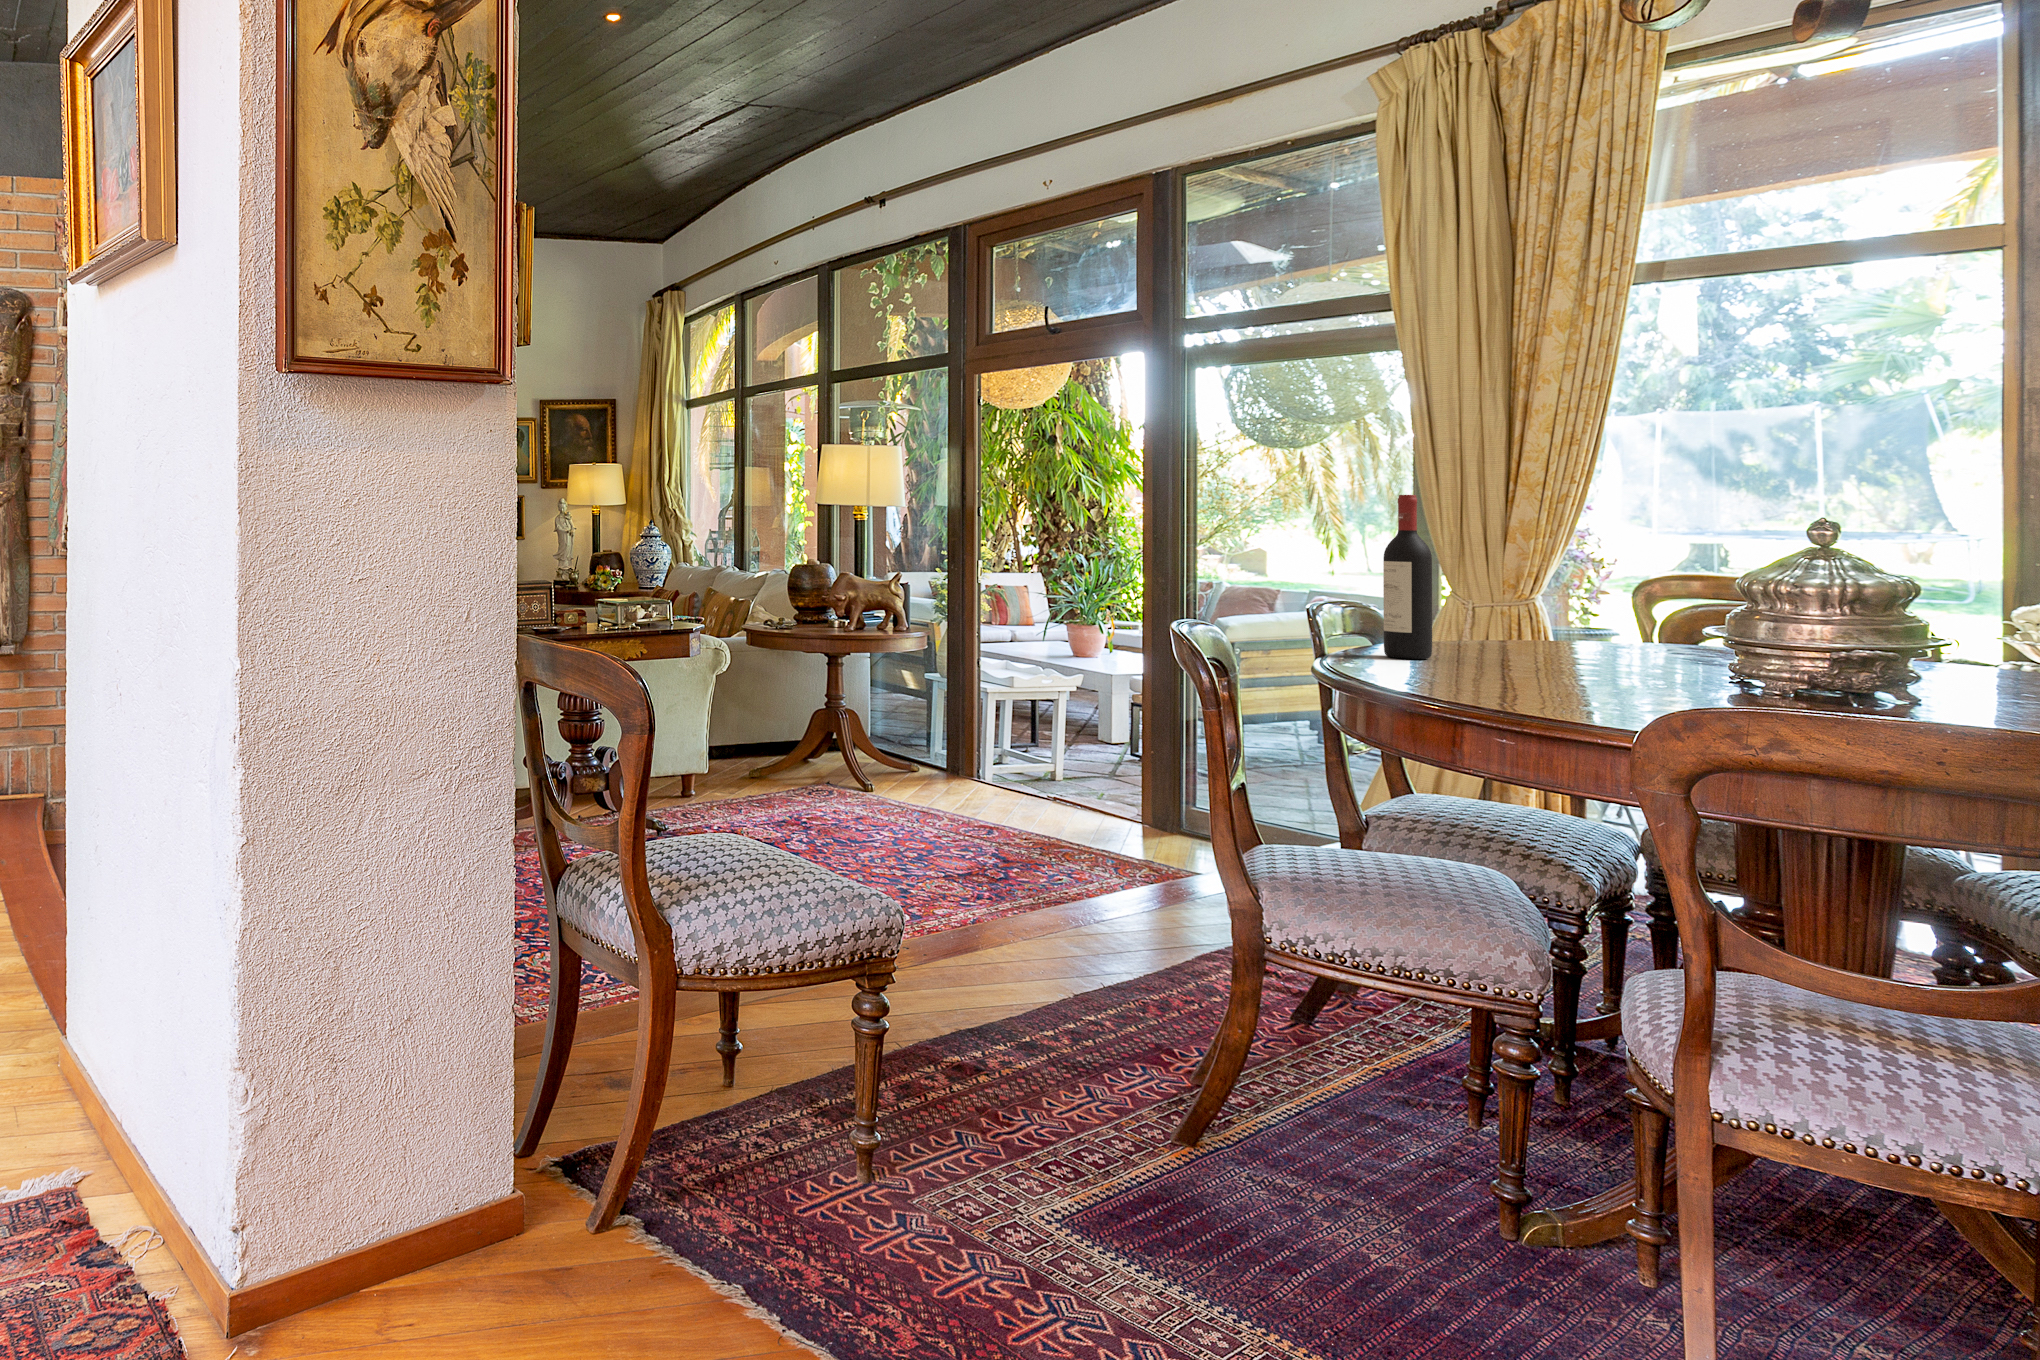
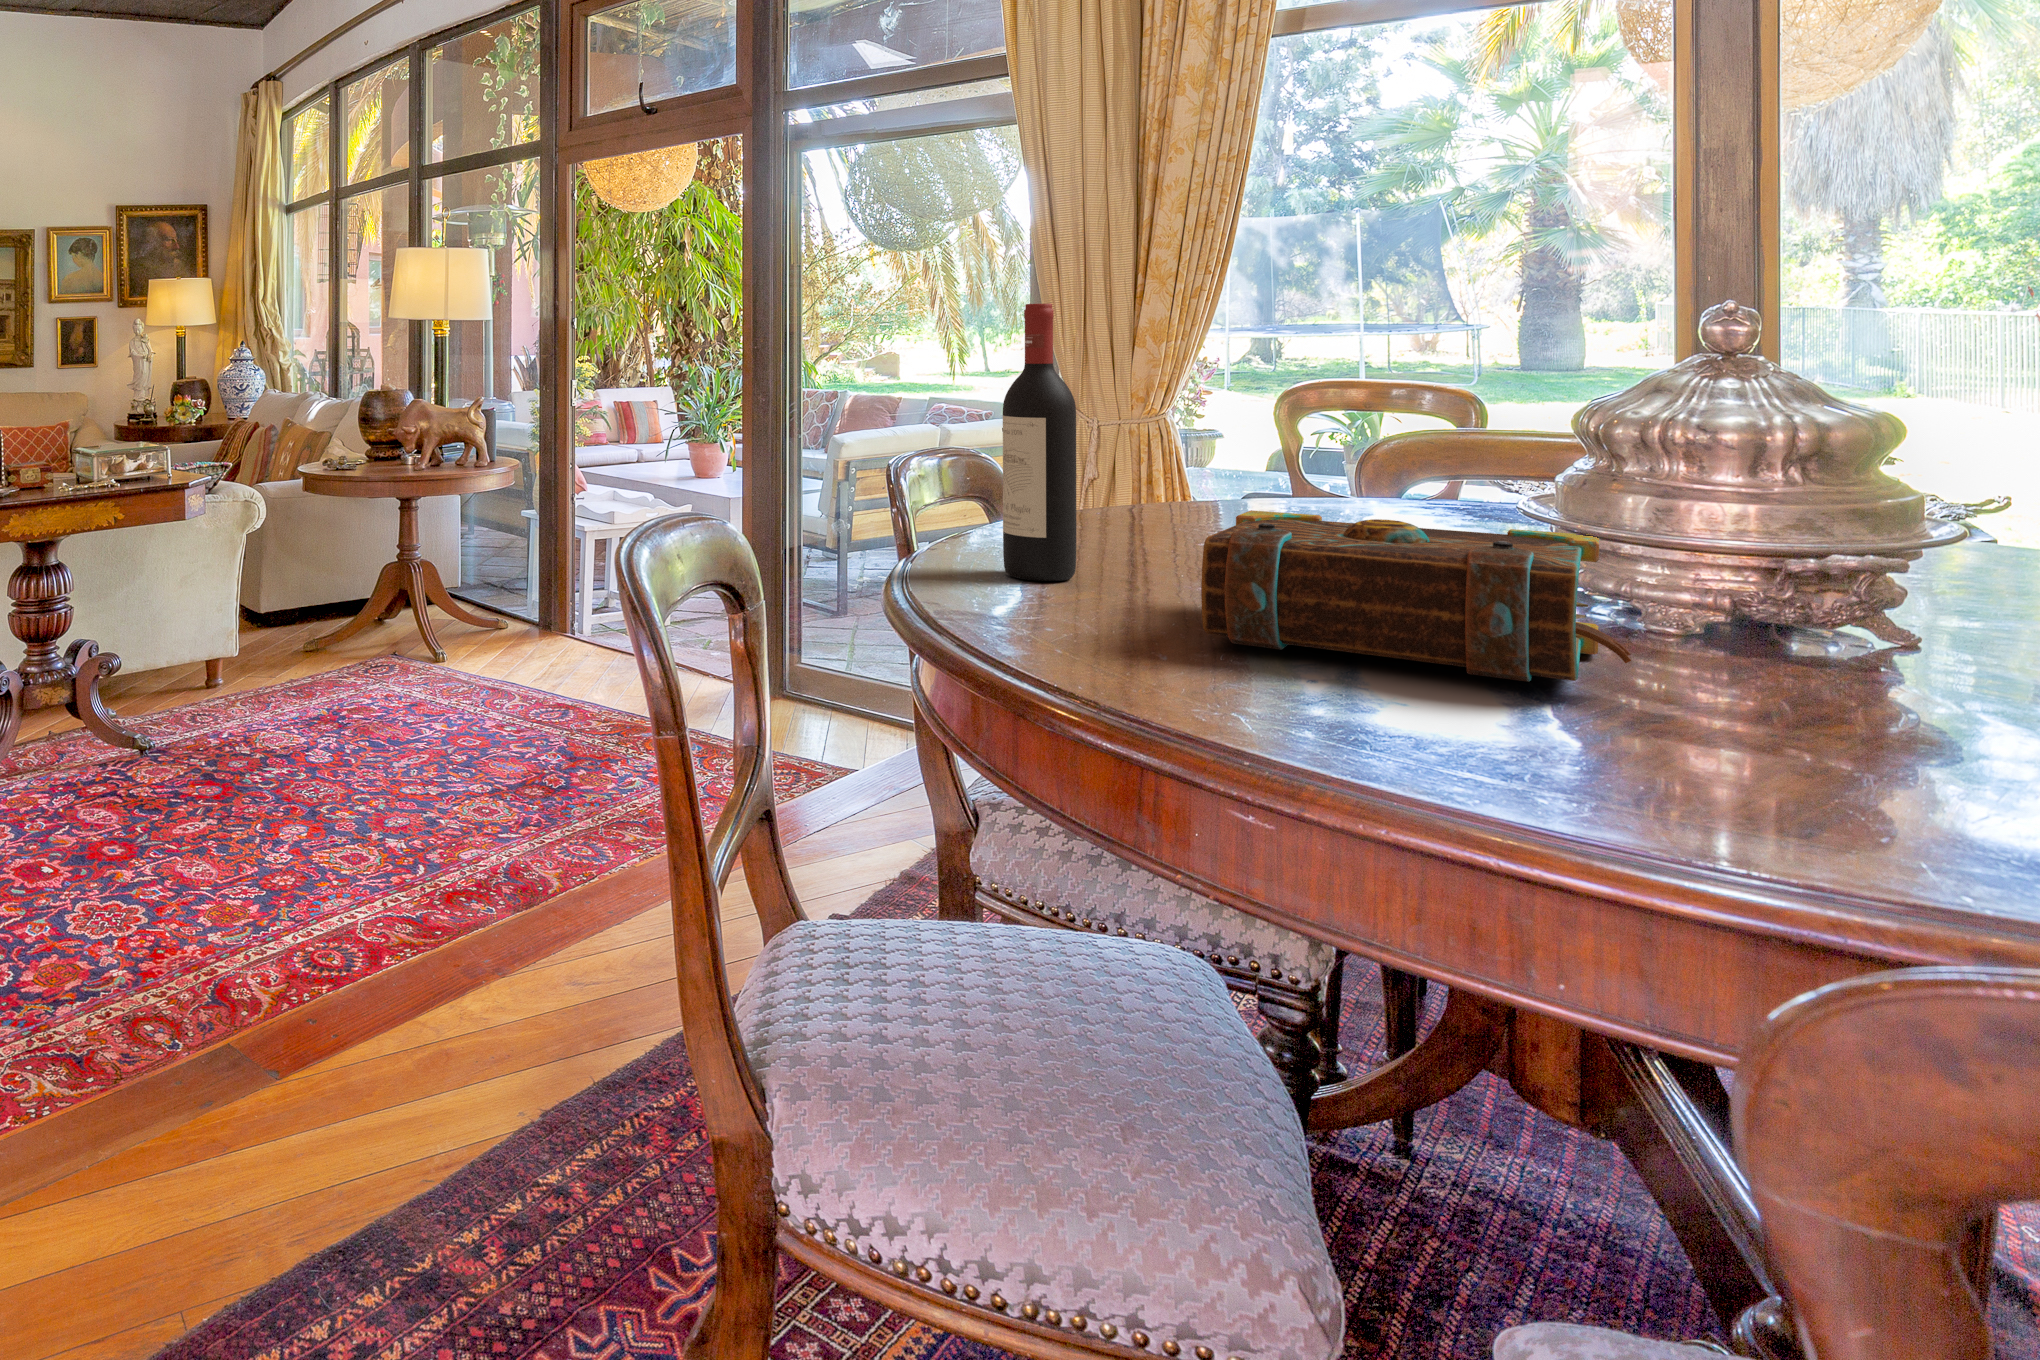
book: none [1498,614,1747,688] -> present [1201,510,1631,682]

